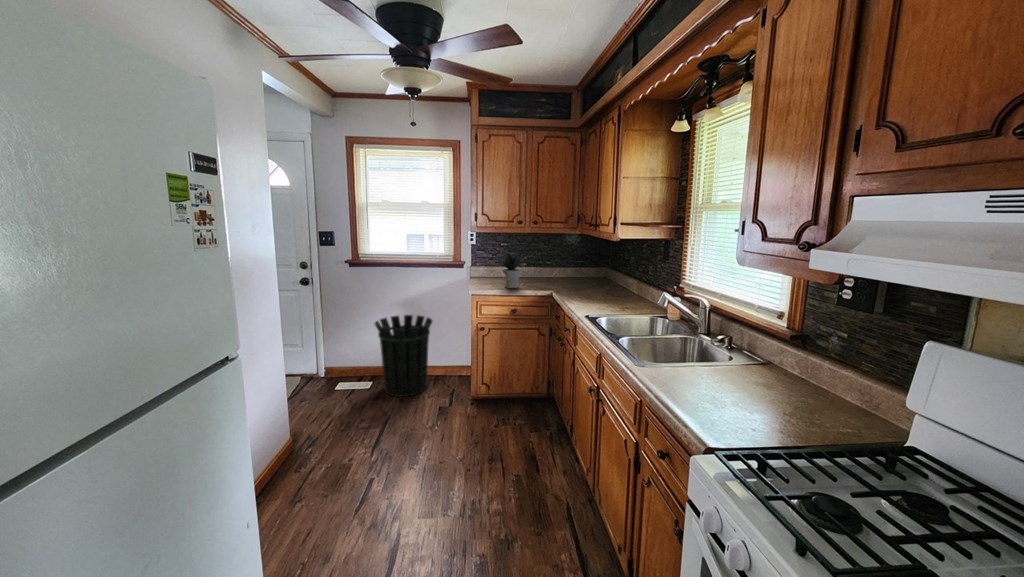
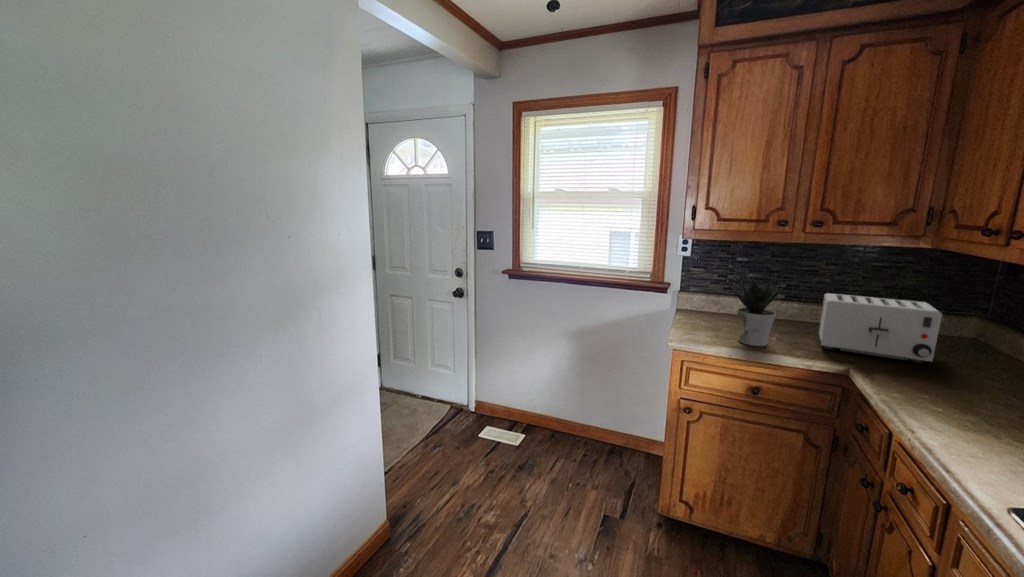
toaster: none [541,259,584,287] -> present [819,293,942,363]
waste bin: present [375,315,432,397] -> none [527,351,610,475]

